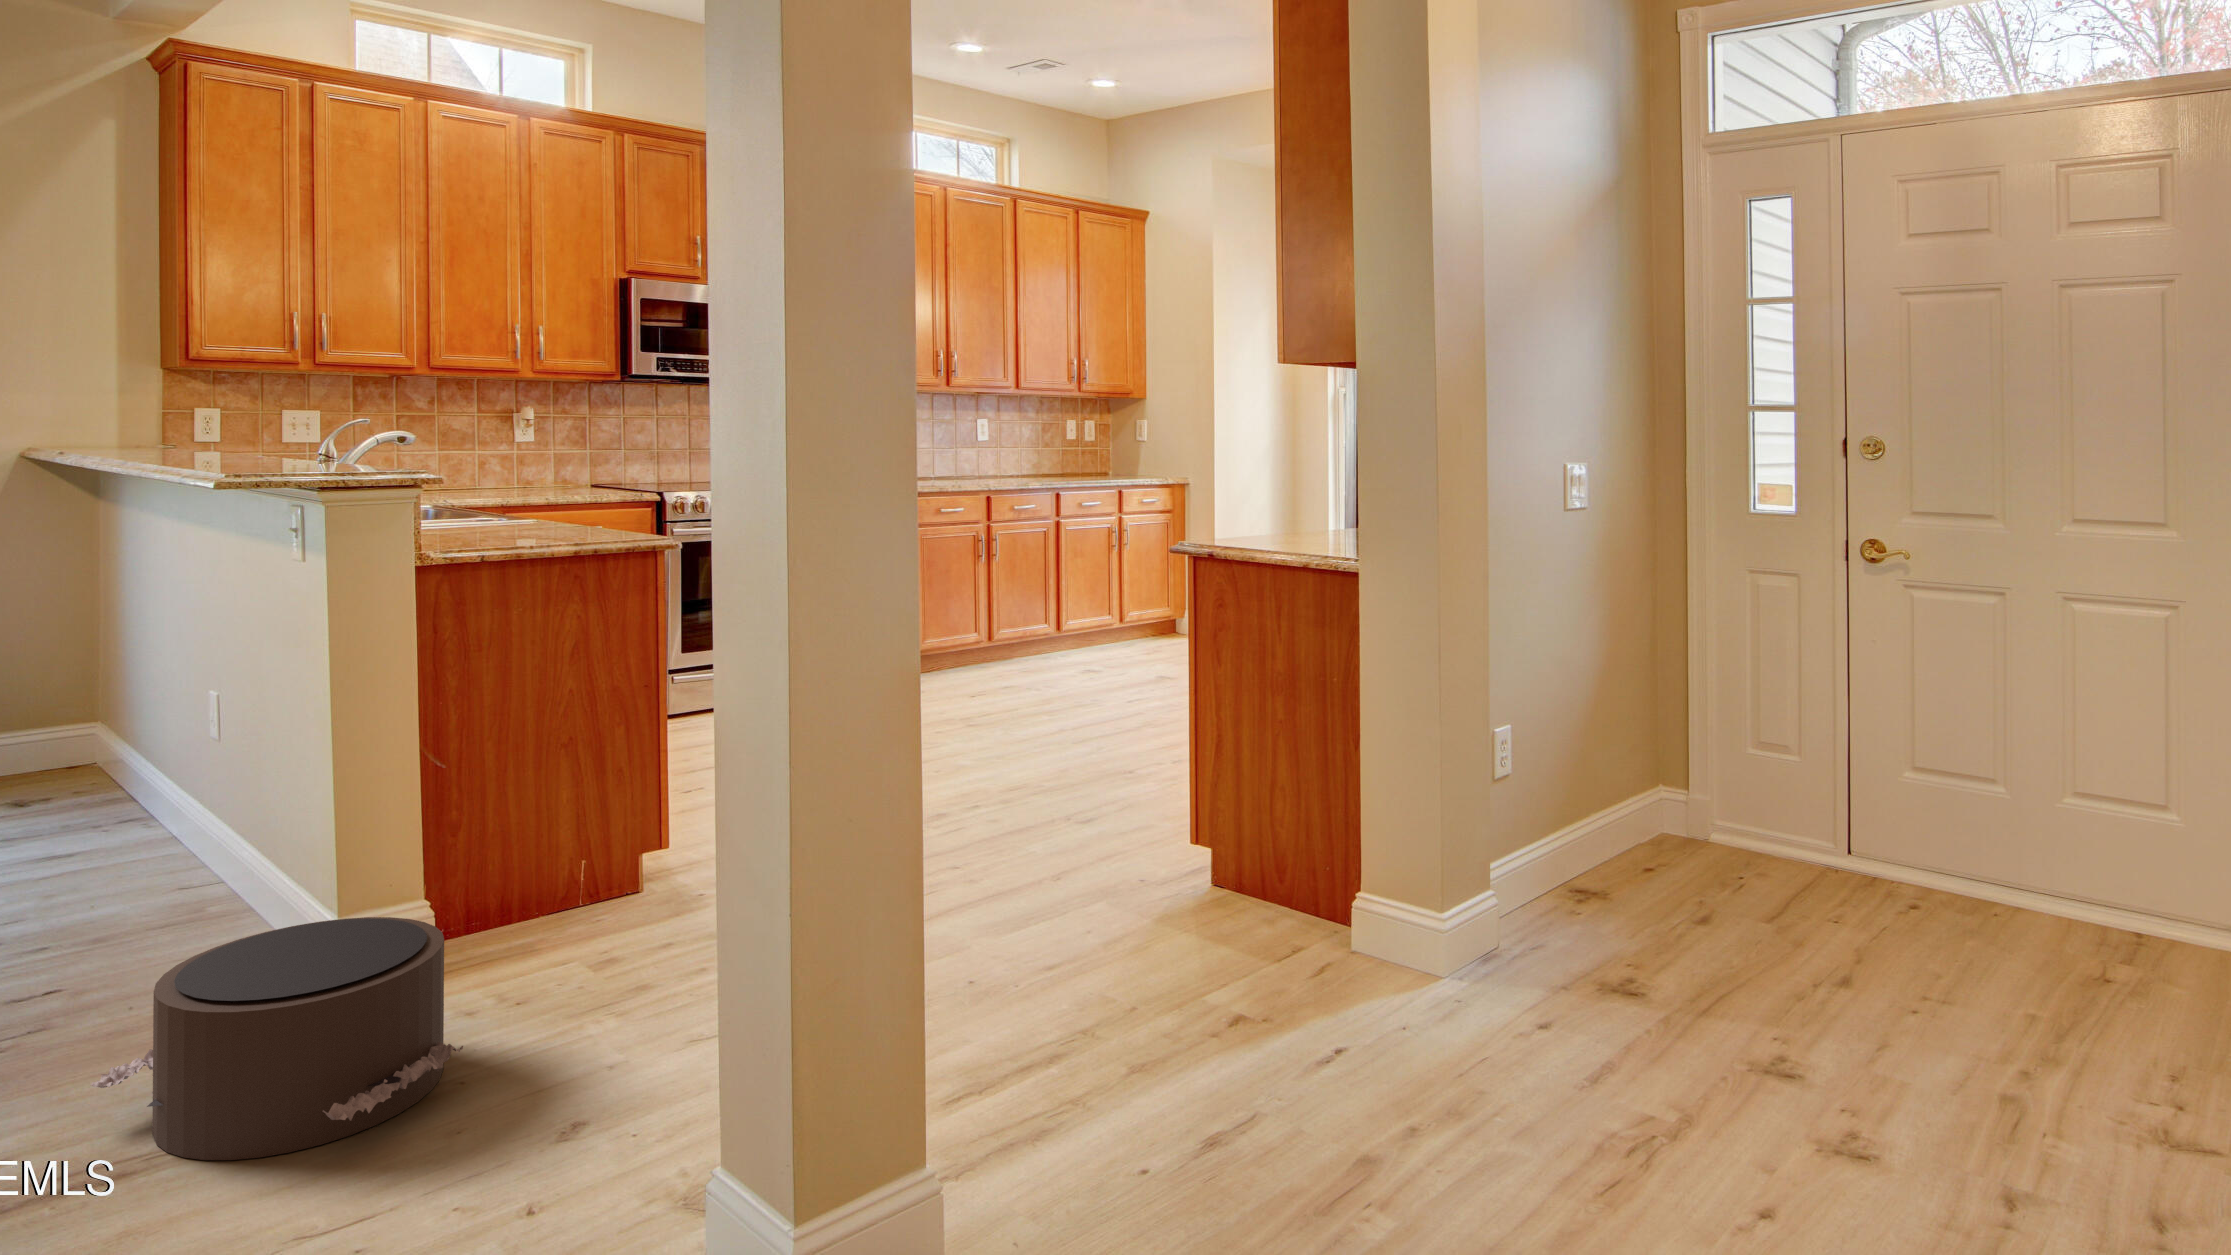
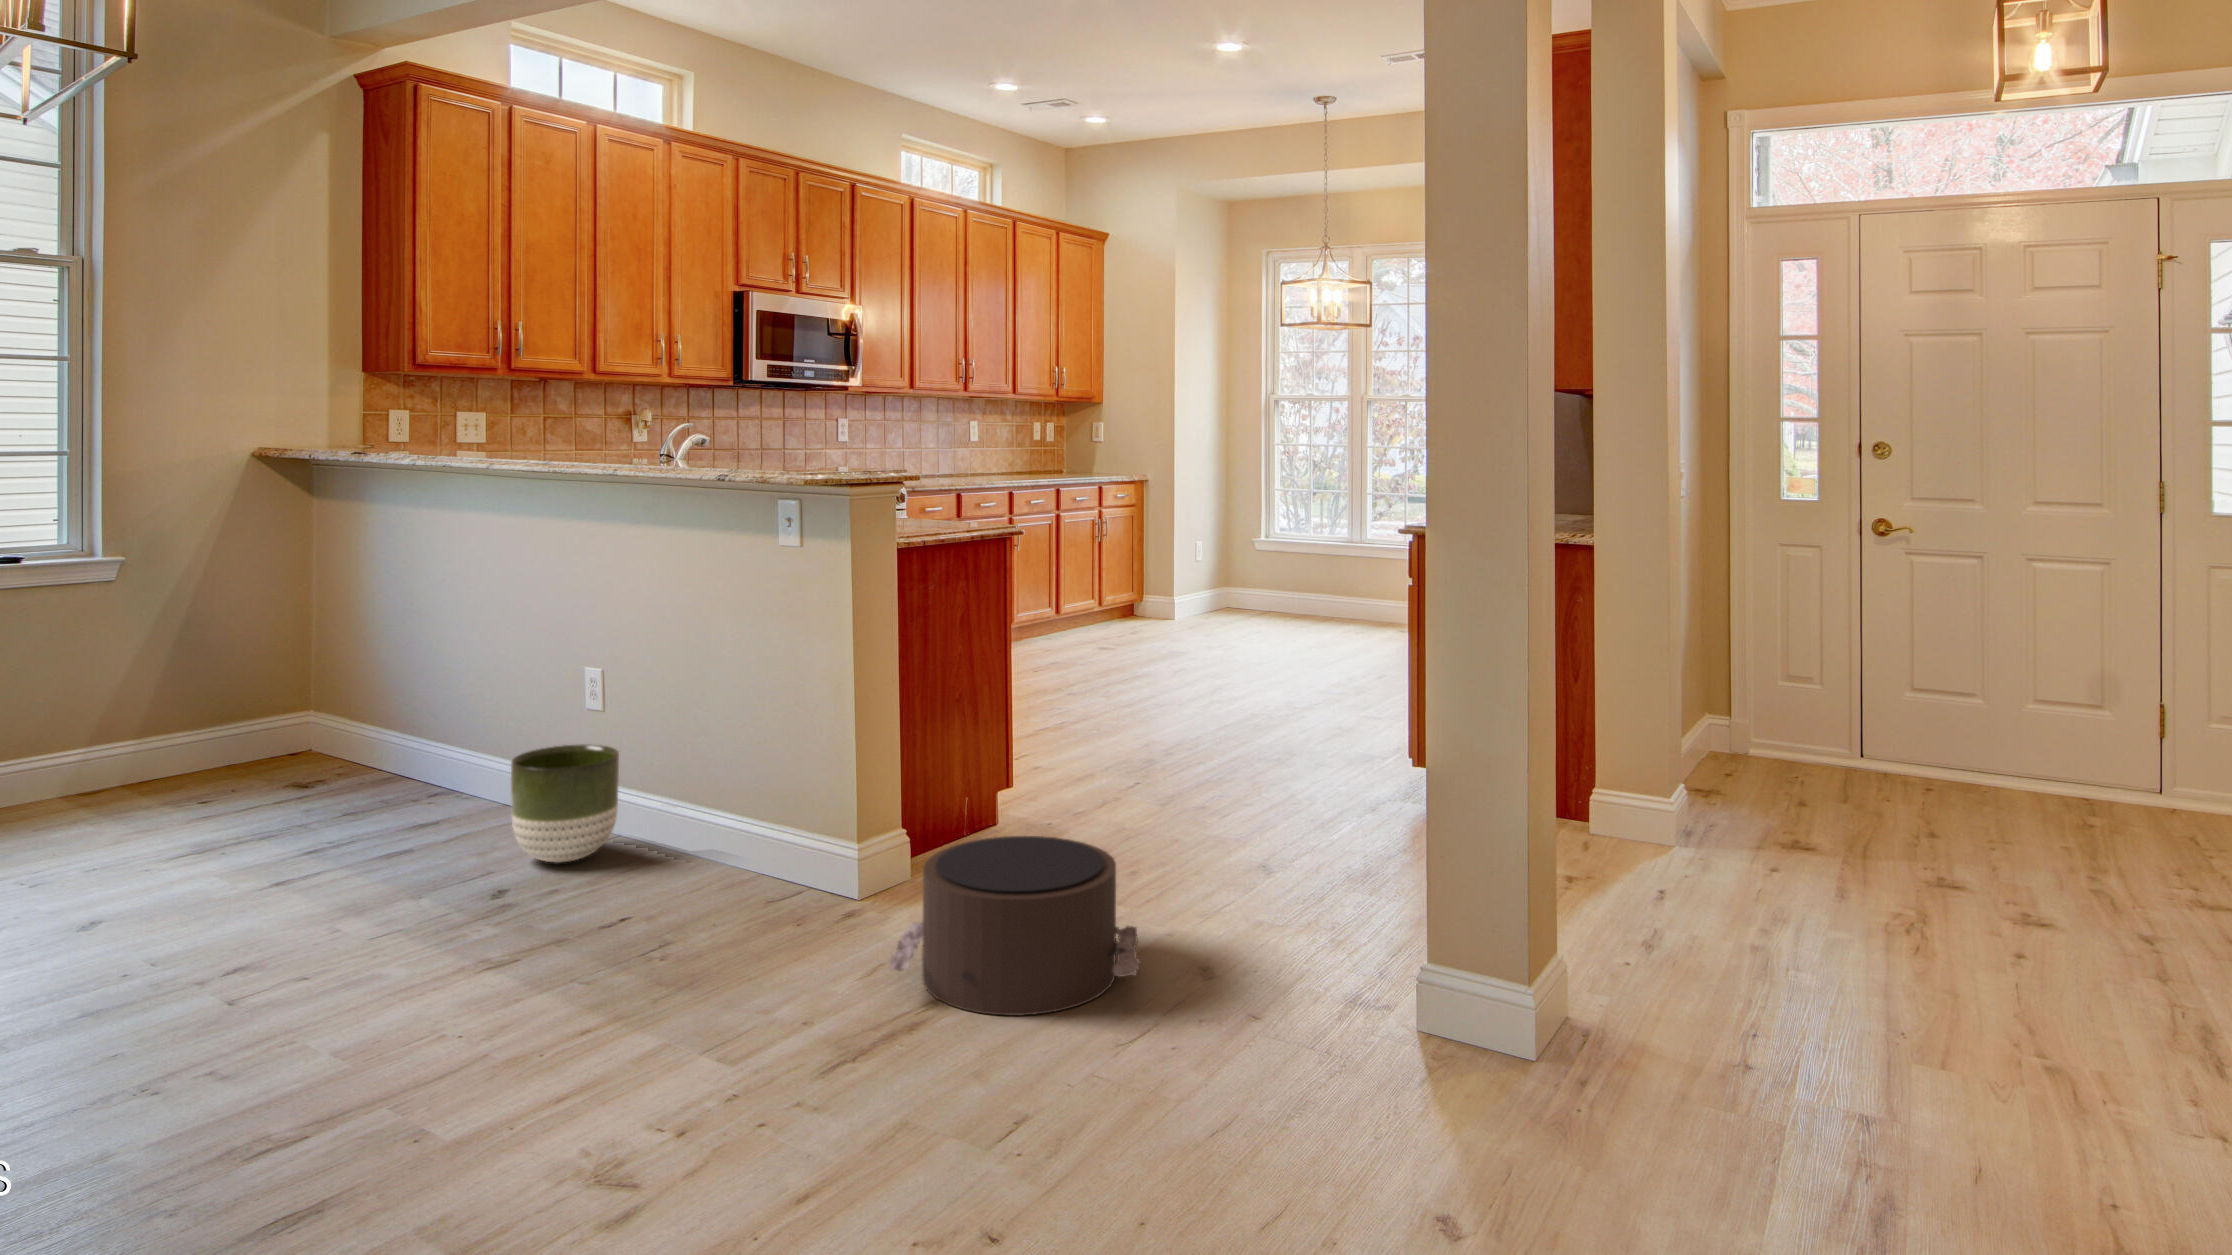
planter: none [30,772,173,905] -> present [511,745,619,863]

